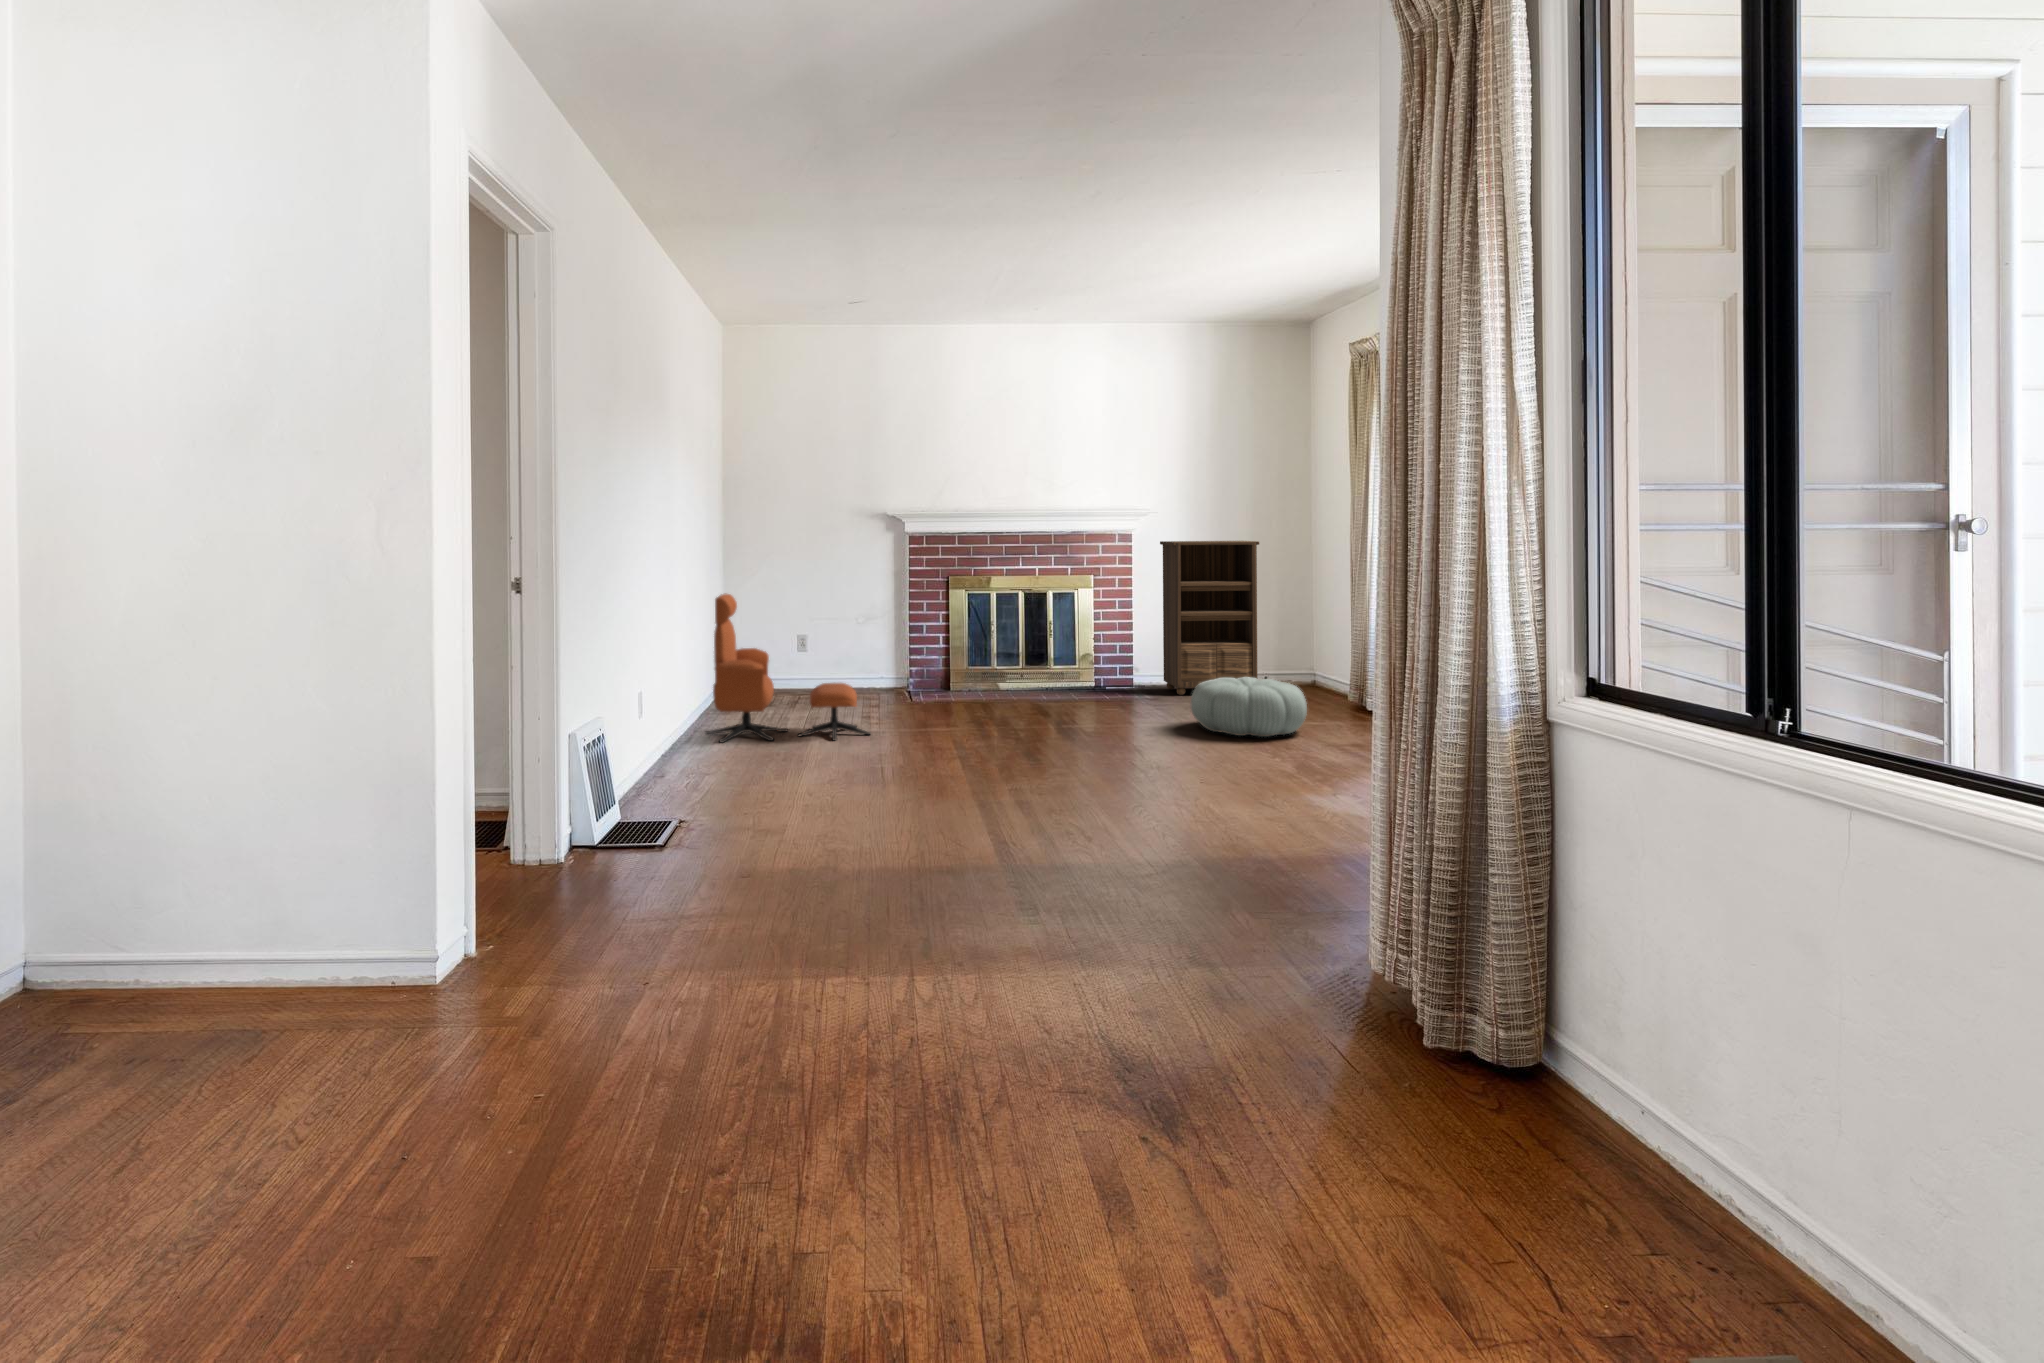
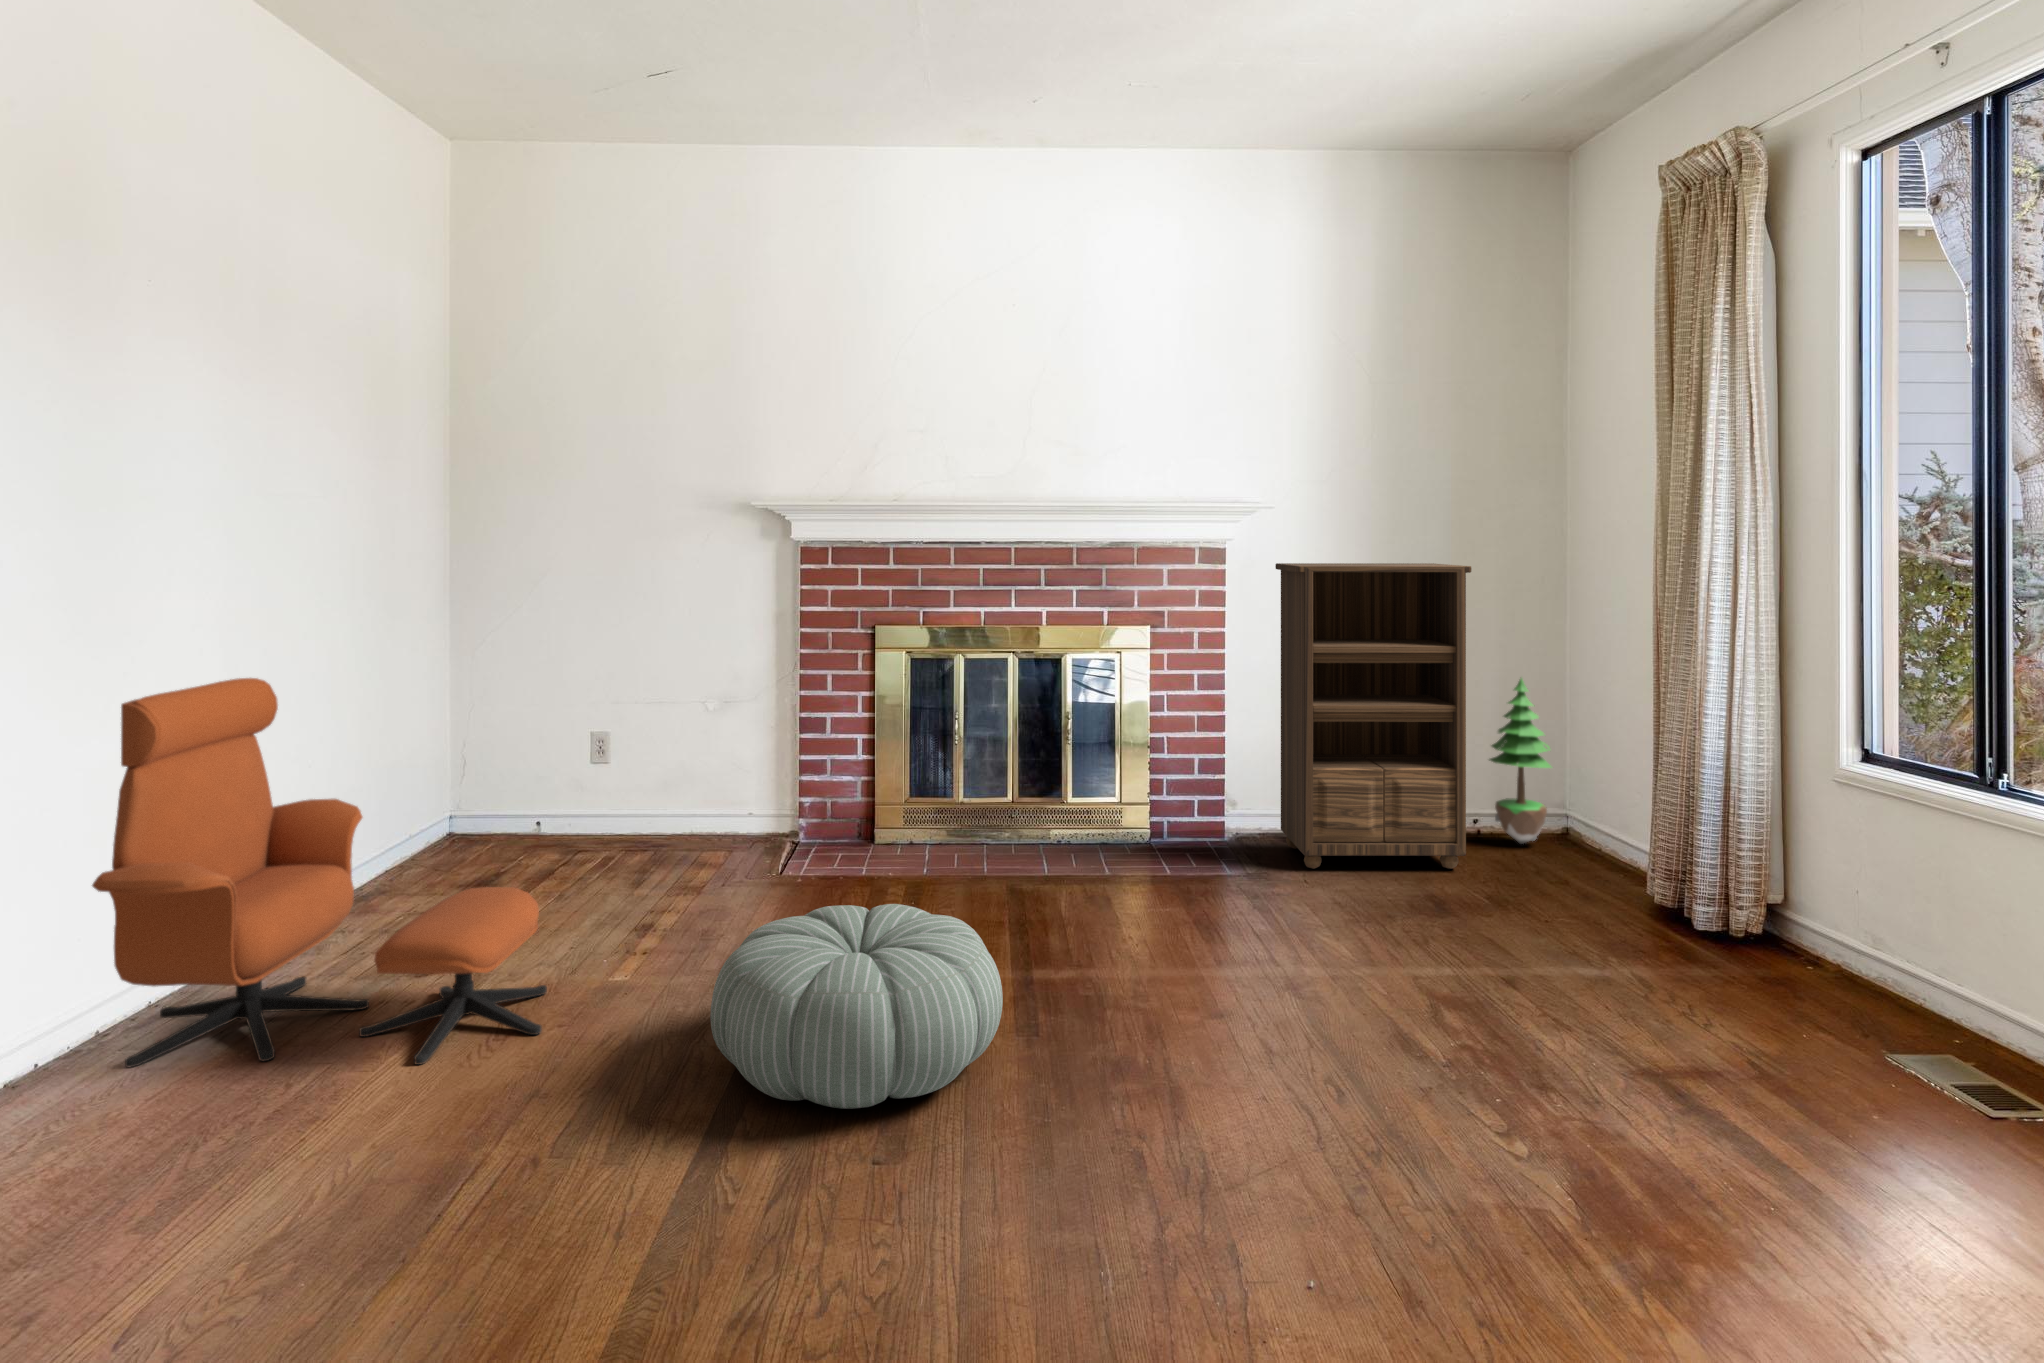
potted tree: none [1271,599,1304,687] -> present [1489,678,1551,844]
pouf: present [1191,677,1307,737] -> present [710,904,1003,1109]

